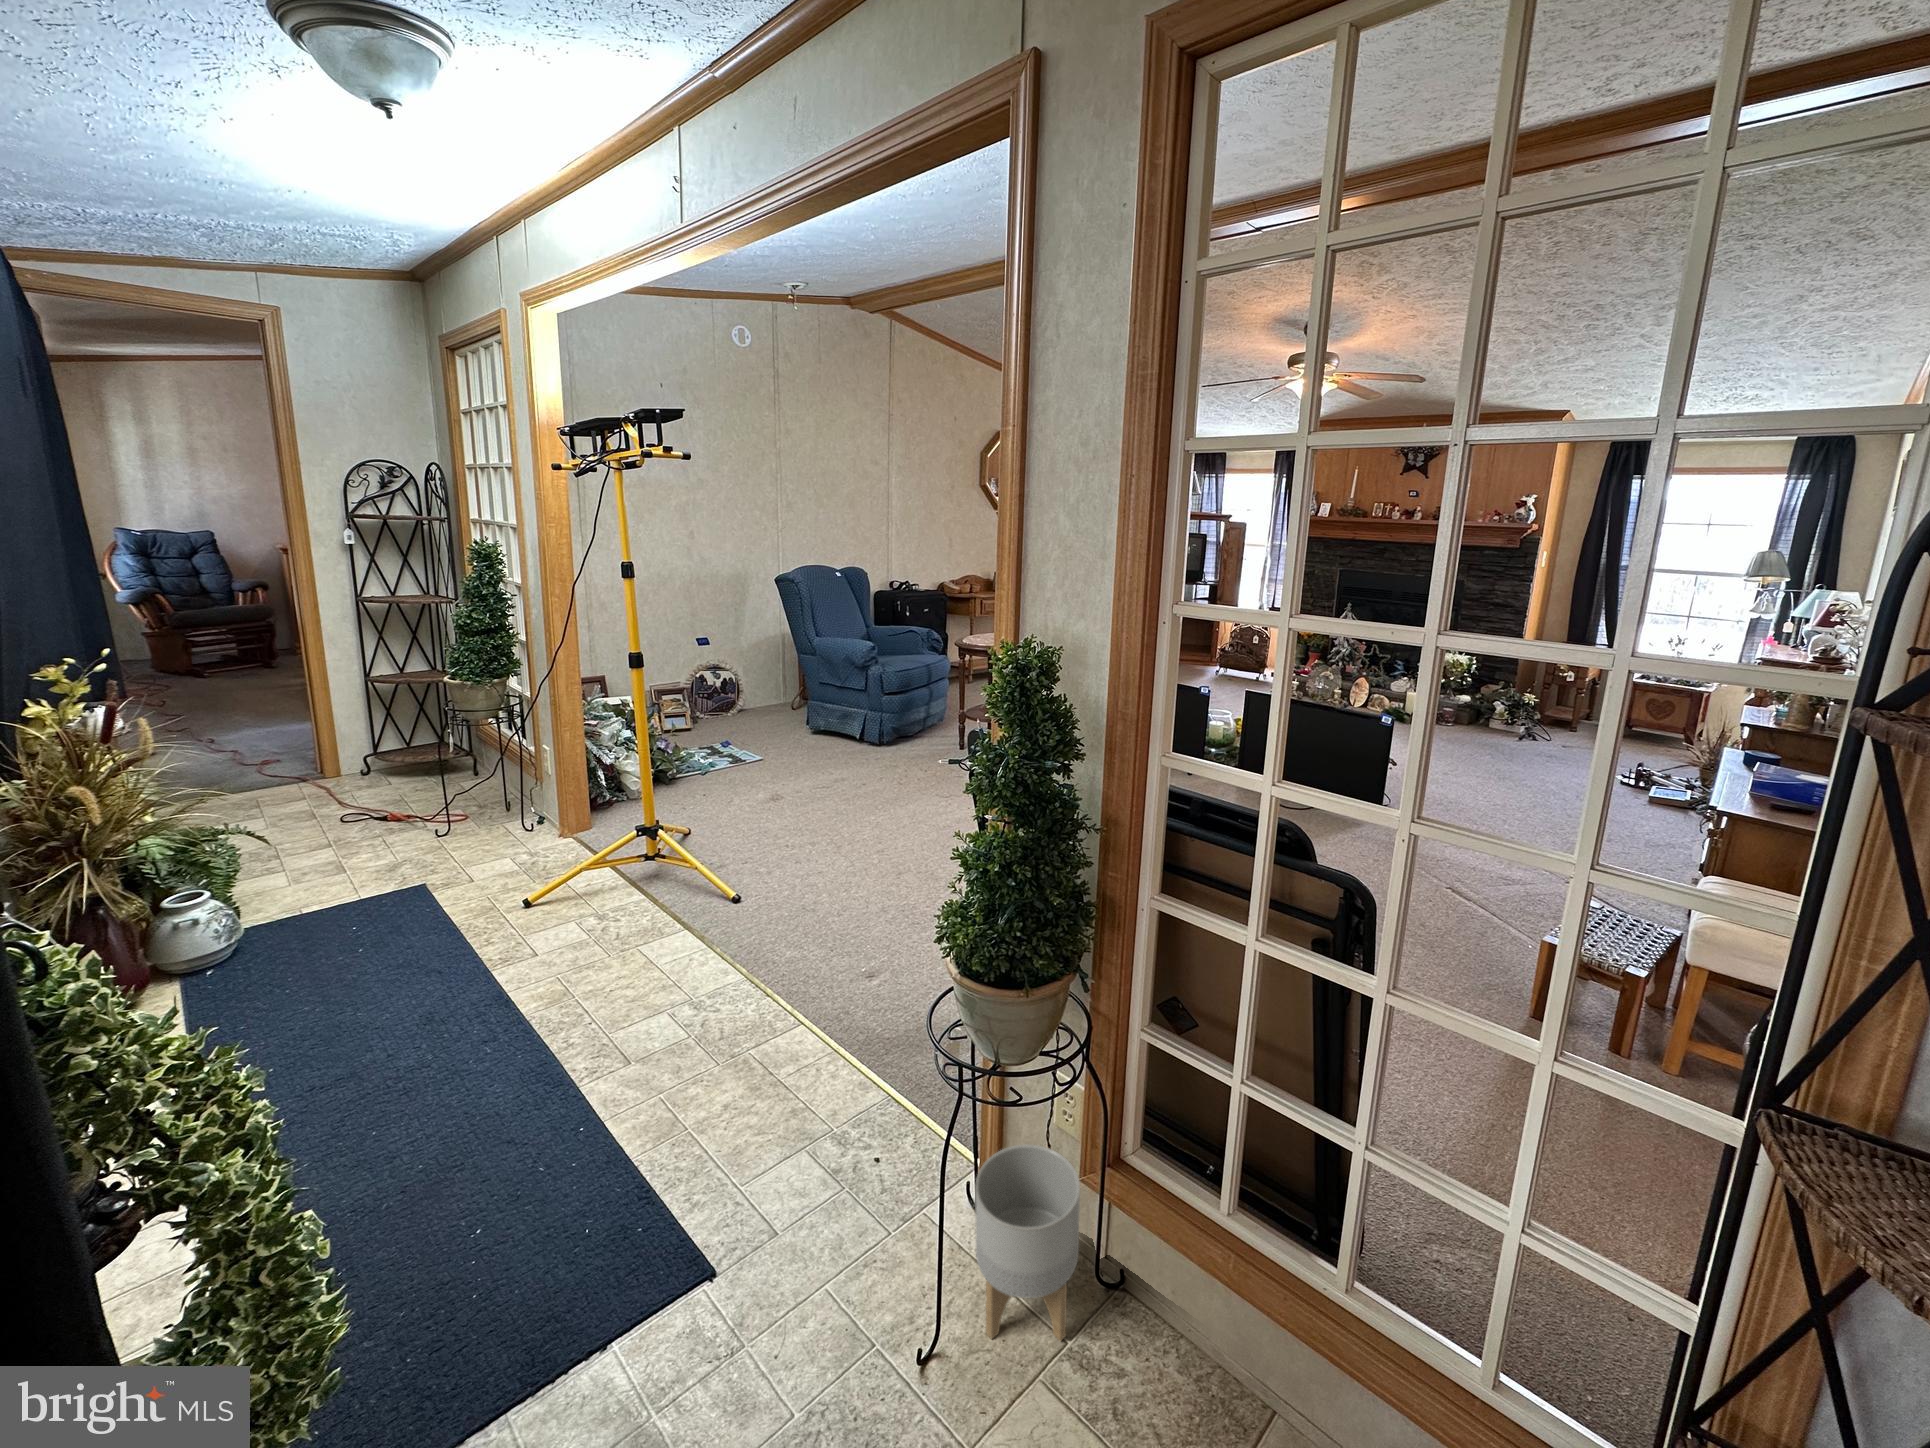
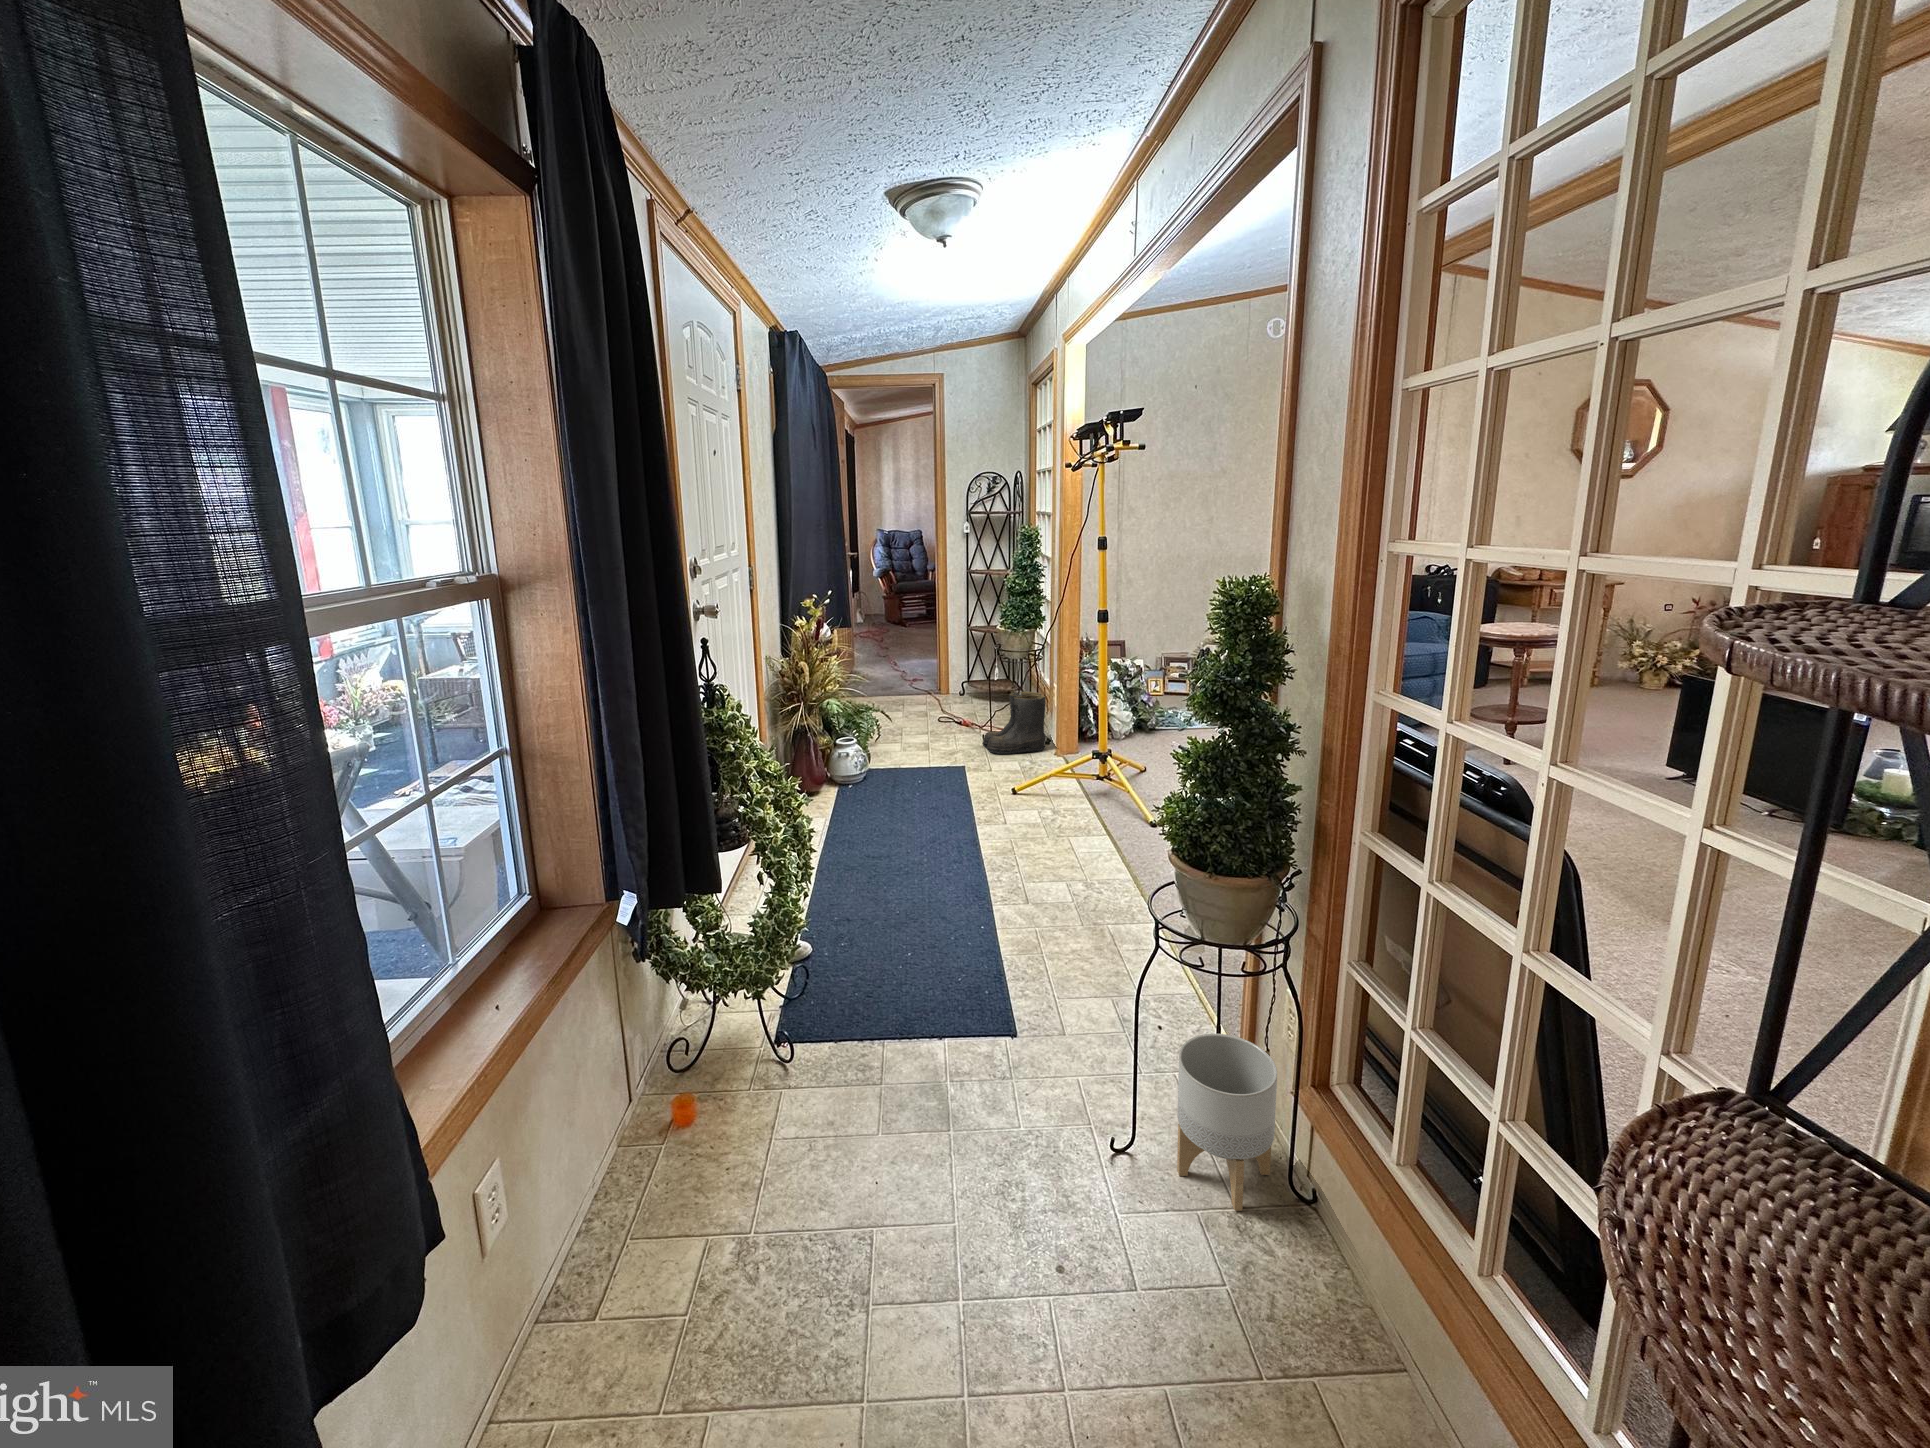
boots: none [441,761,546,855] -> present [982,692,1046,754]

